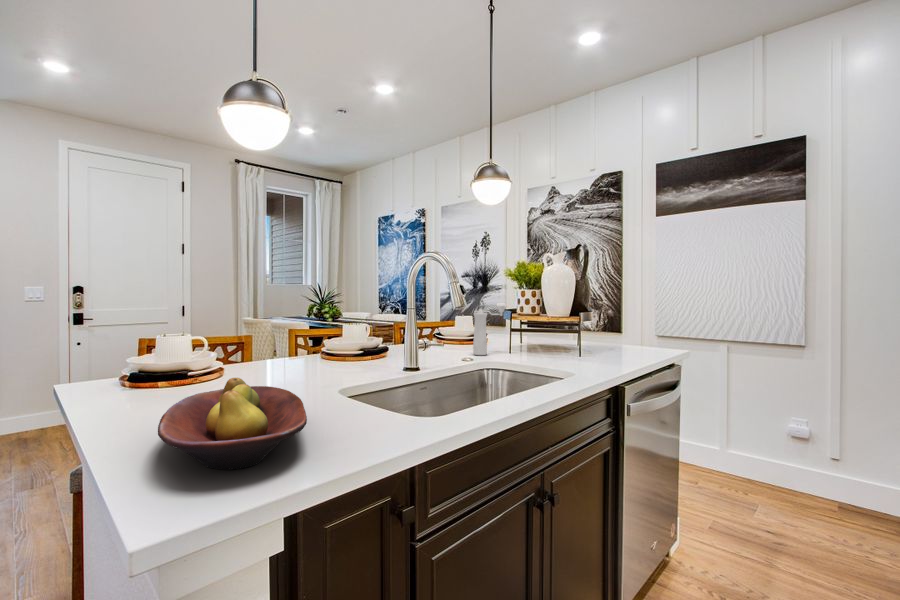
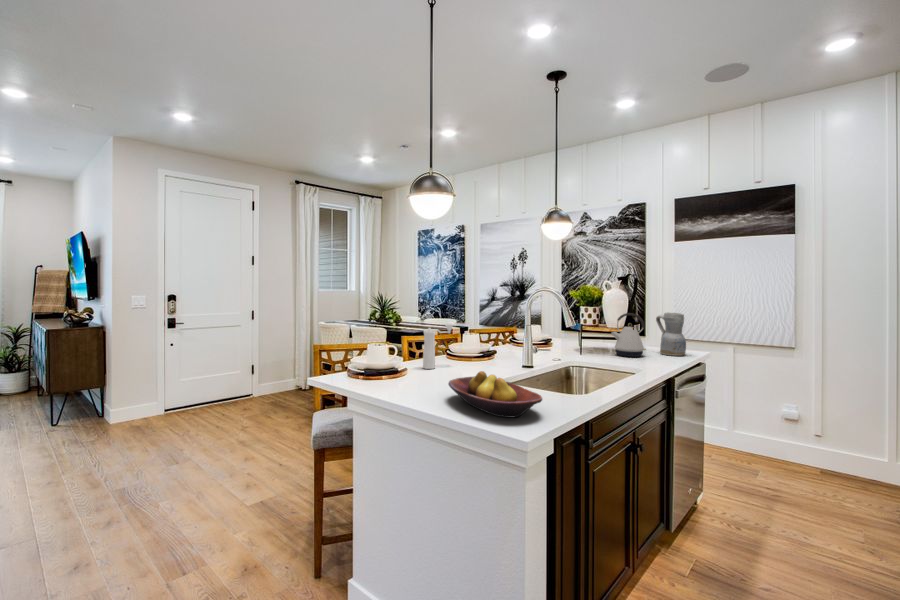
ceramic pitcher: none [616,296,654,354] -> present [656,312,686,356]
kettle: none [552,297,599,356] -> present [611,313,646,357]
pepper mill: present [473,303,506,355] -> present [423,322,454,369]

